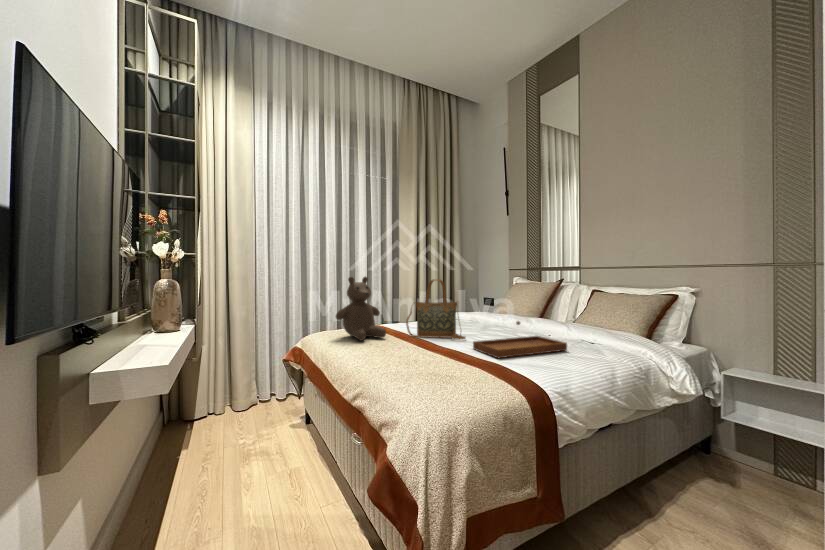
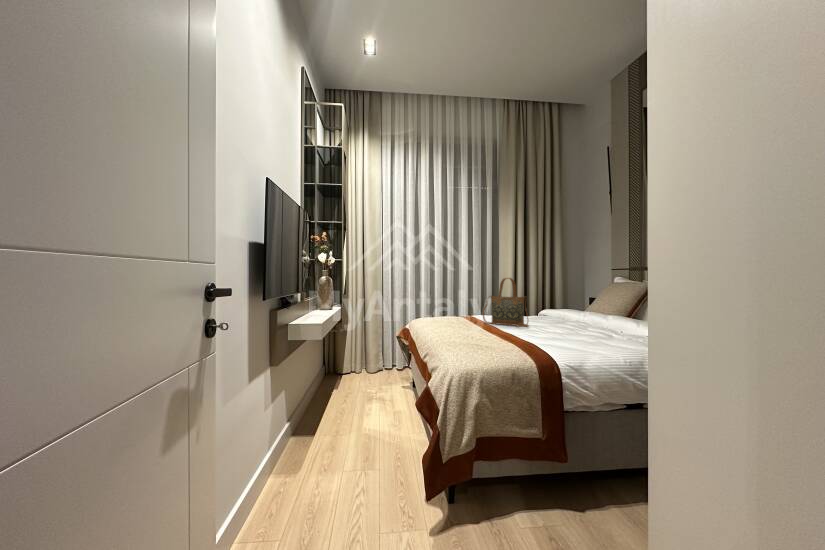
teddy bear: present [336,277,386,341] -> none [428,275,465,323]
tray: present [473,321,567,358] -> none [527,313,613,340]

